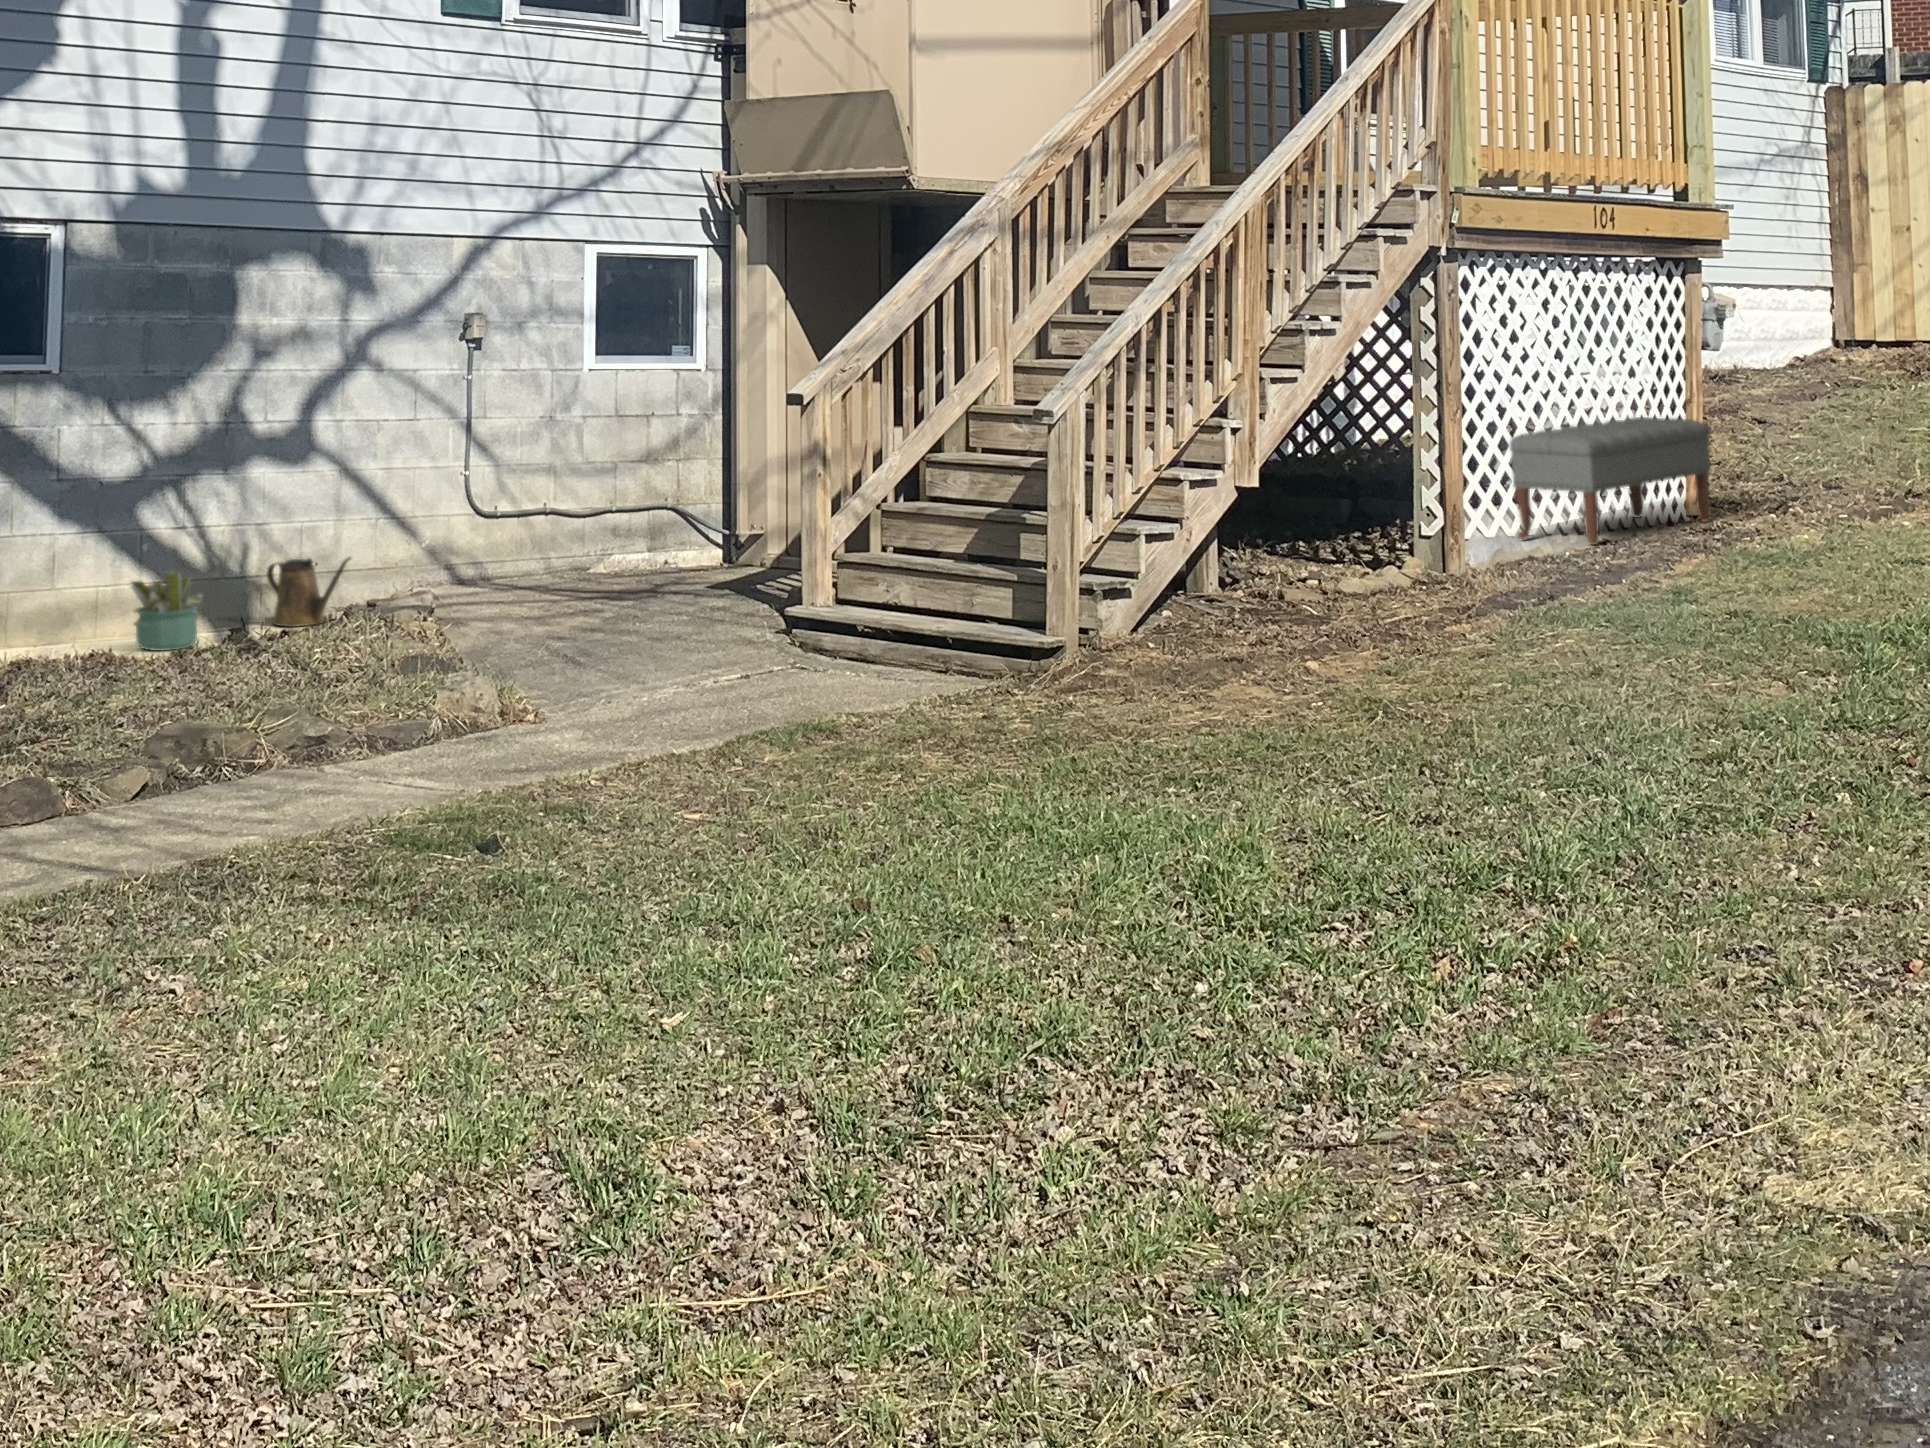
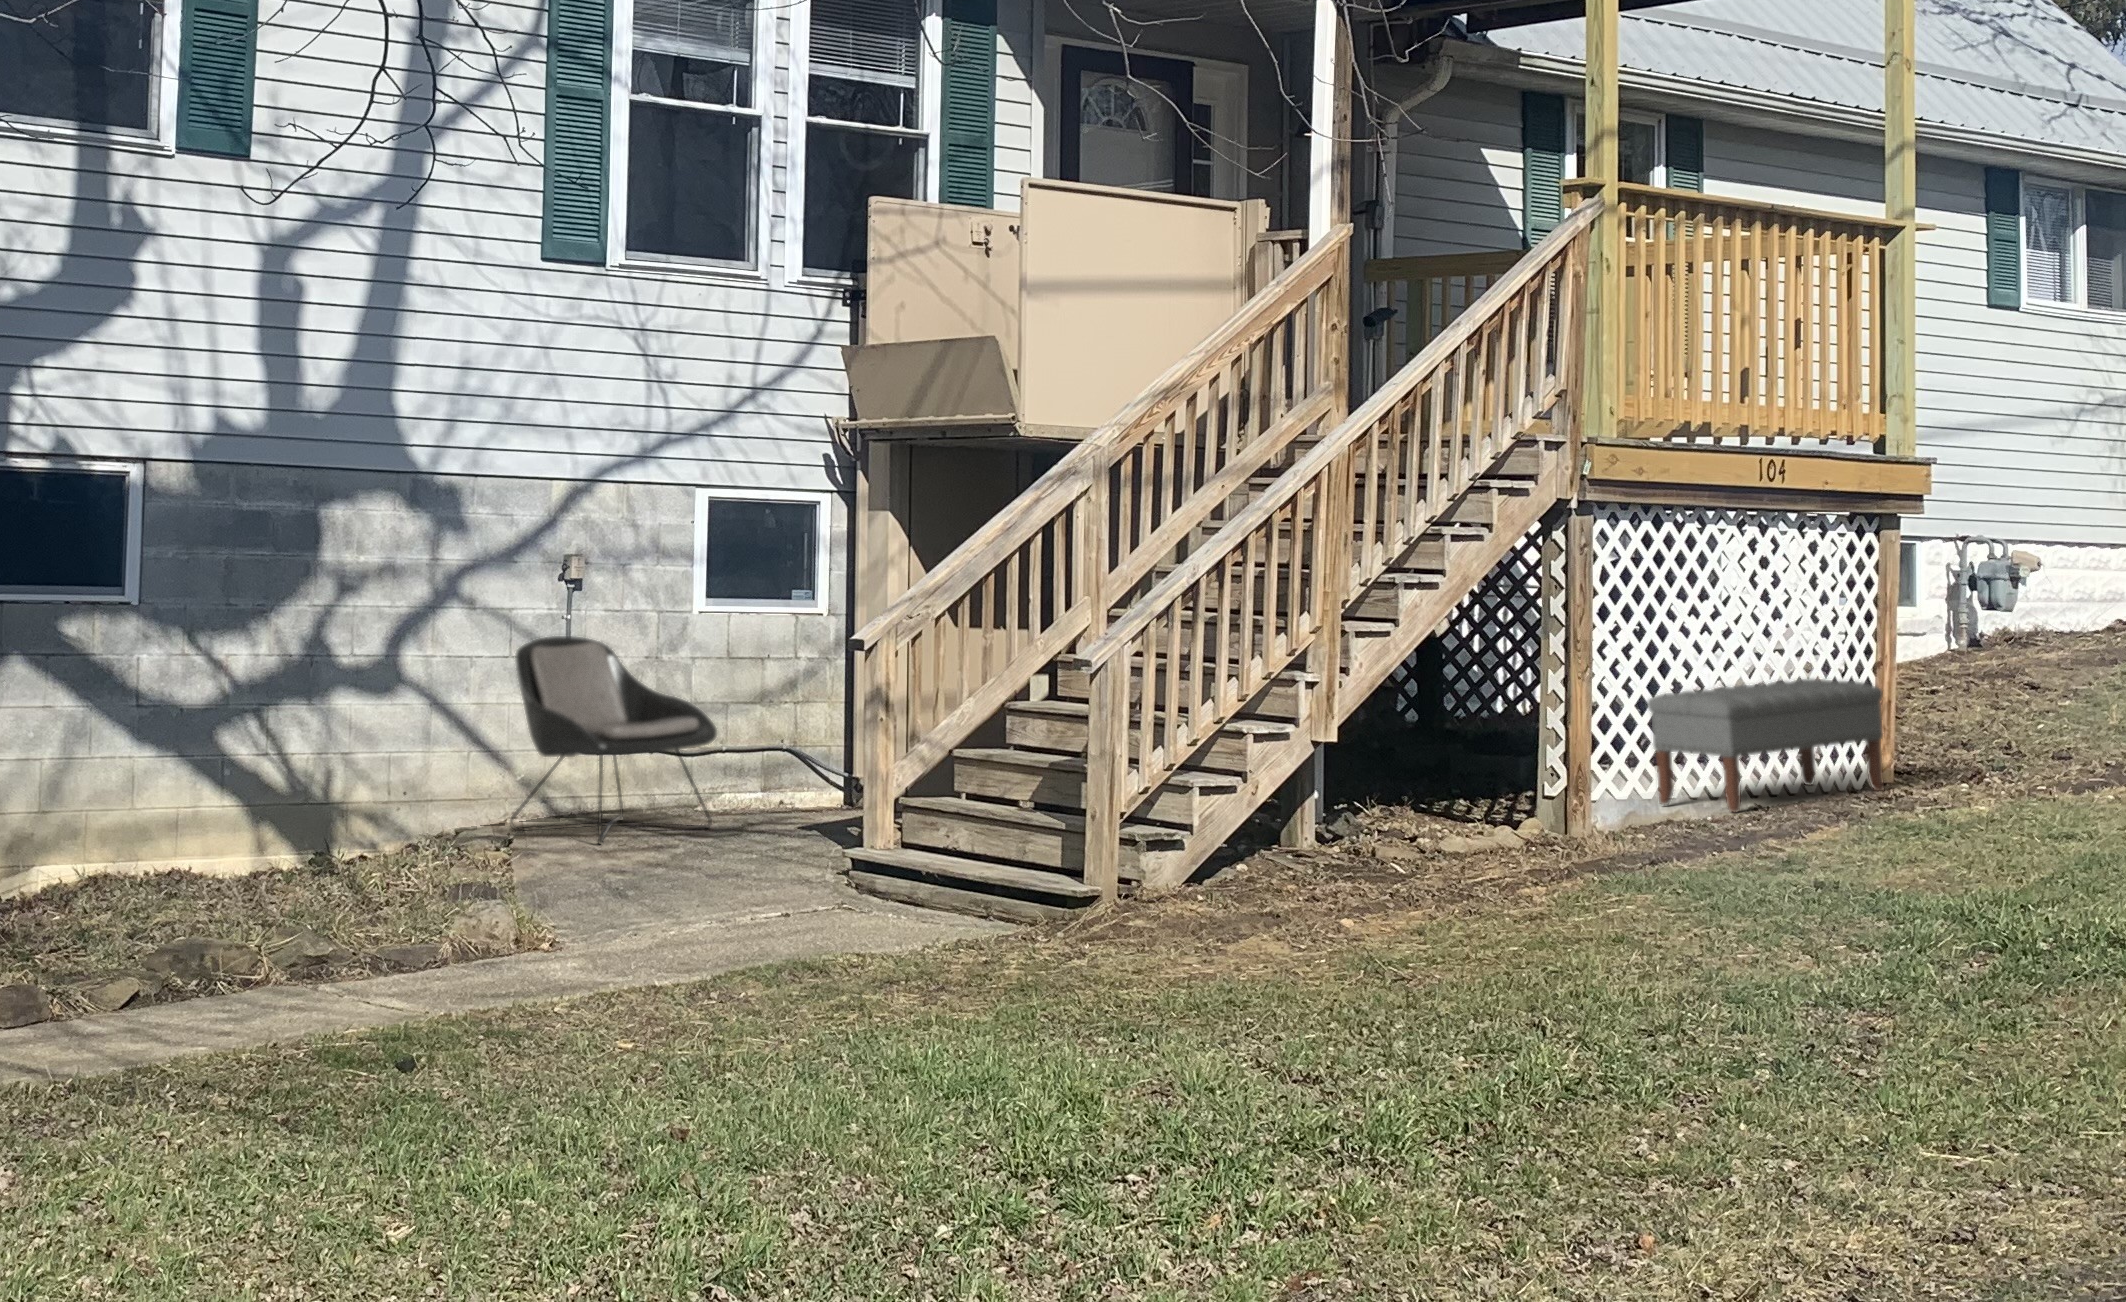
lounge chair: none [413,397,621,606] -> present [510,636,717,845]
watering can: present [266,557,351,627] -> none [354,791,429,860]
decorative plant: present [131,571,202,651] -> none [205,801,280,879]

